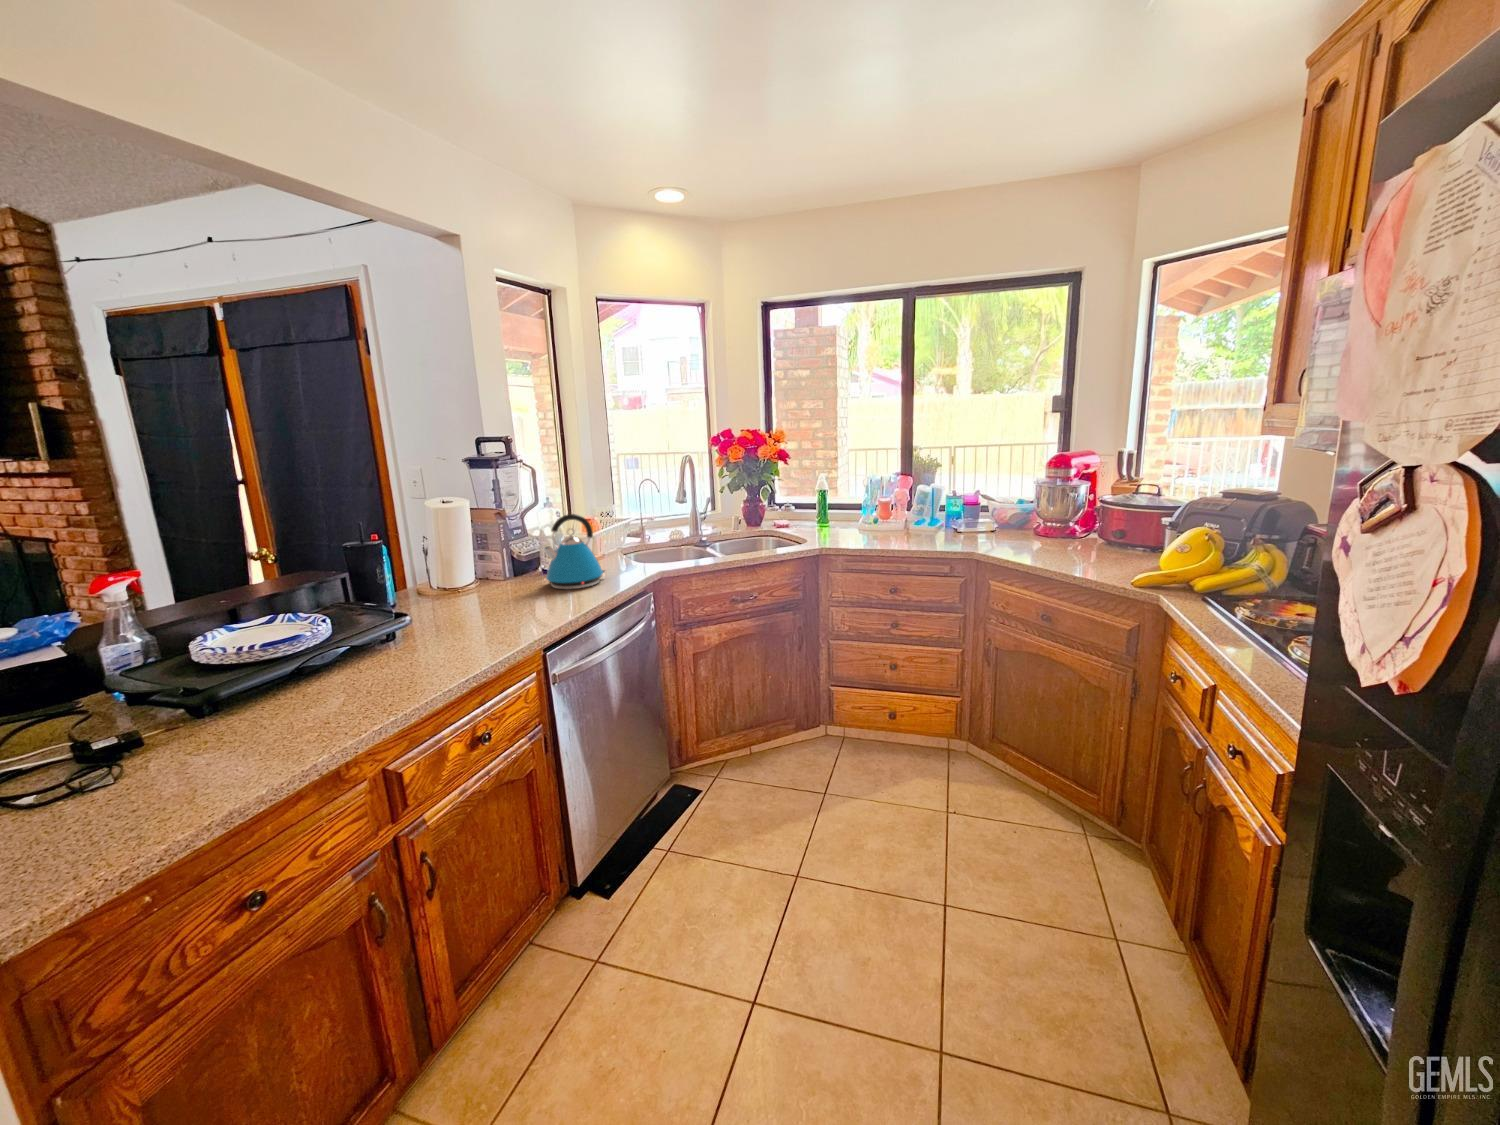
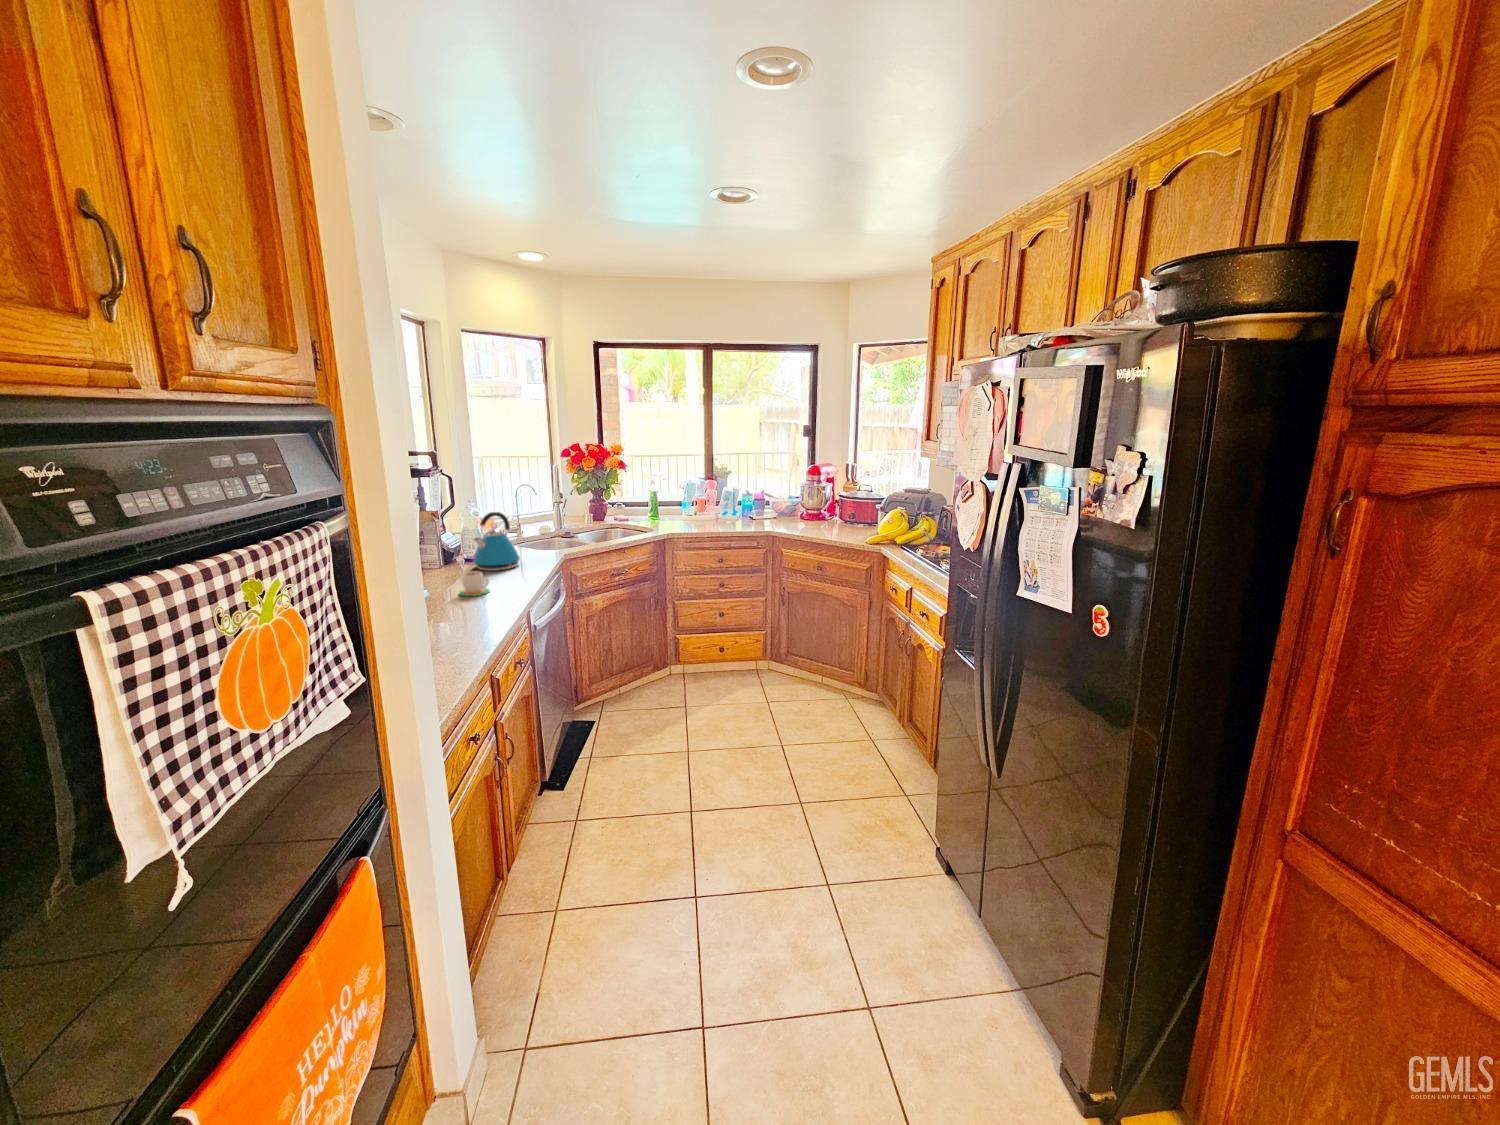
mug: none [478,594,519,628] -> present [459,572,489,596]

